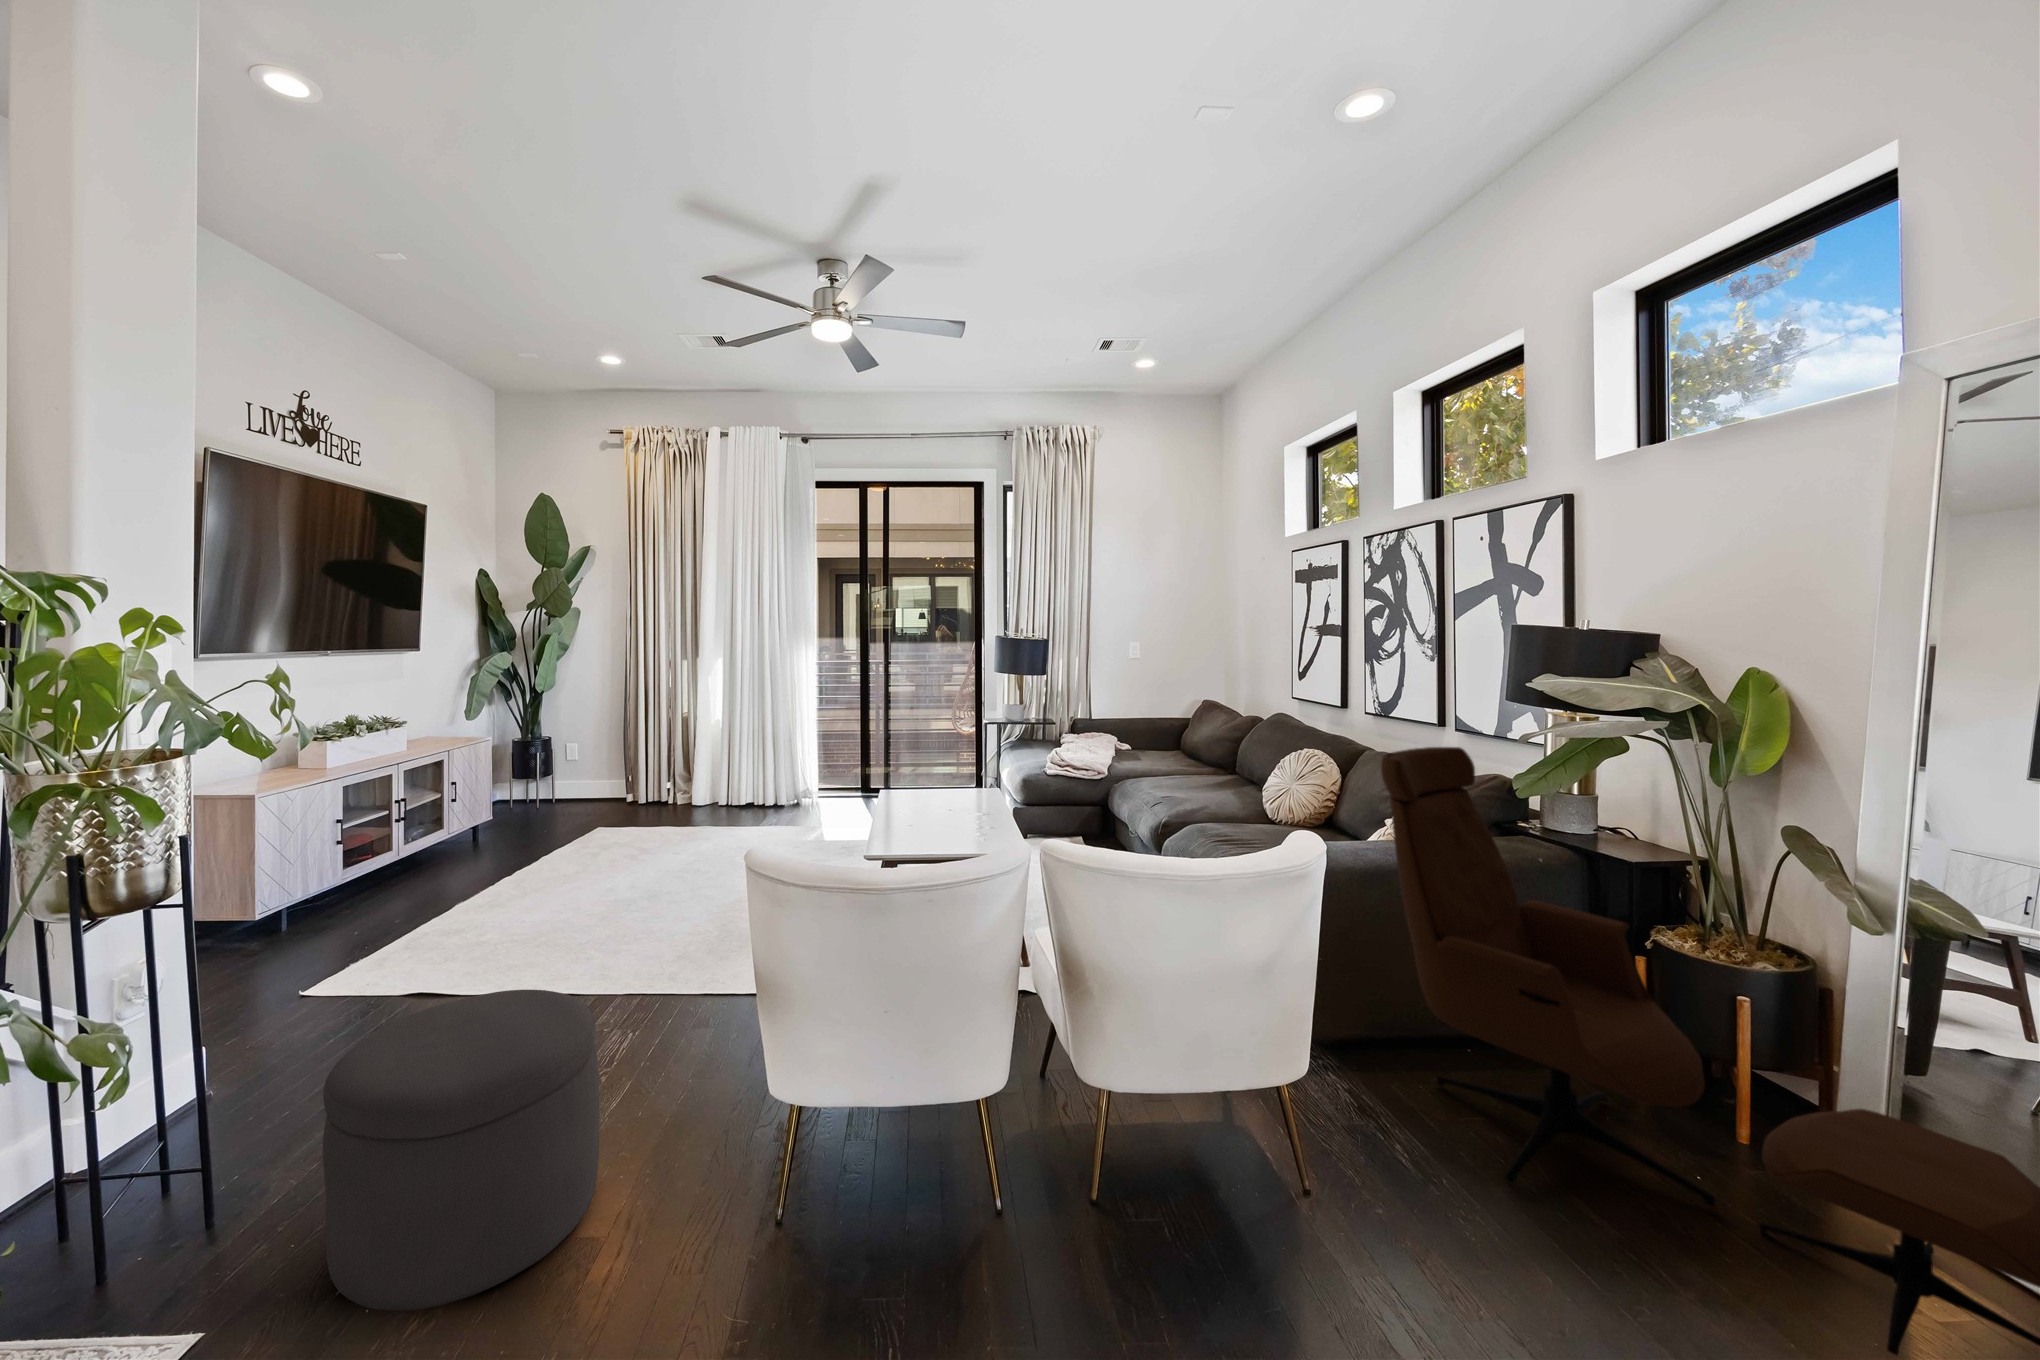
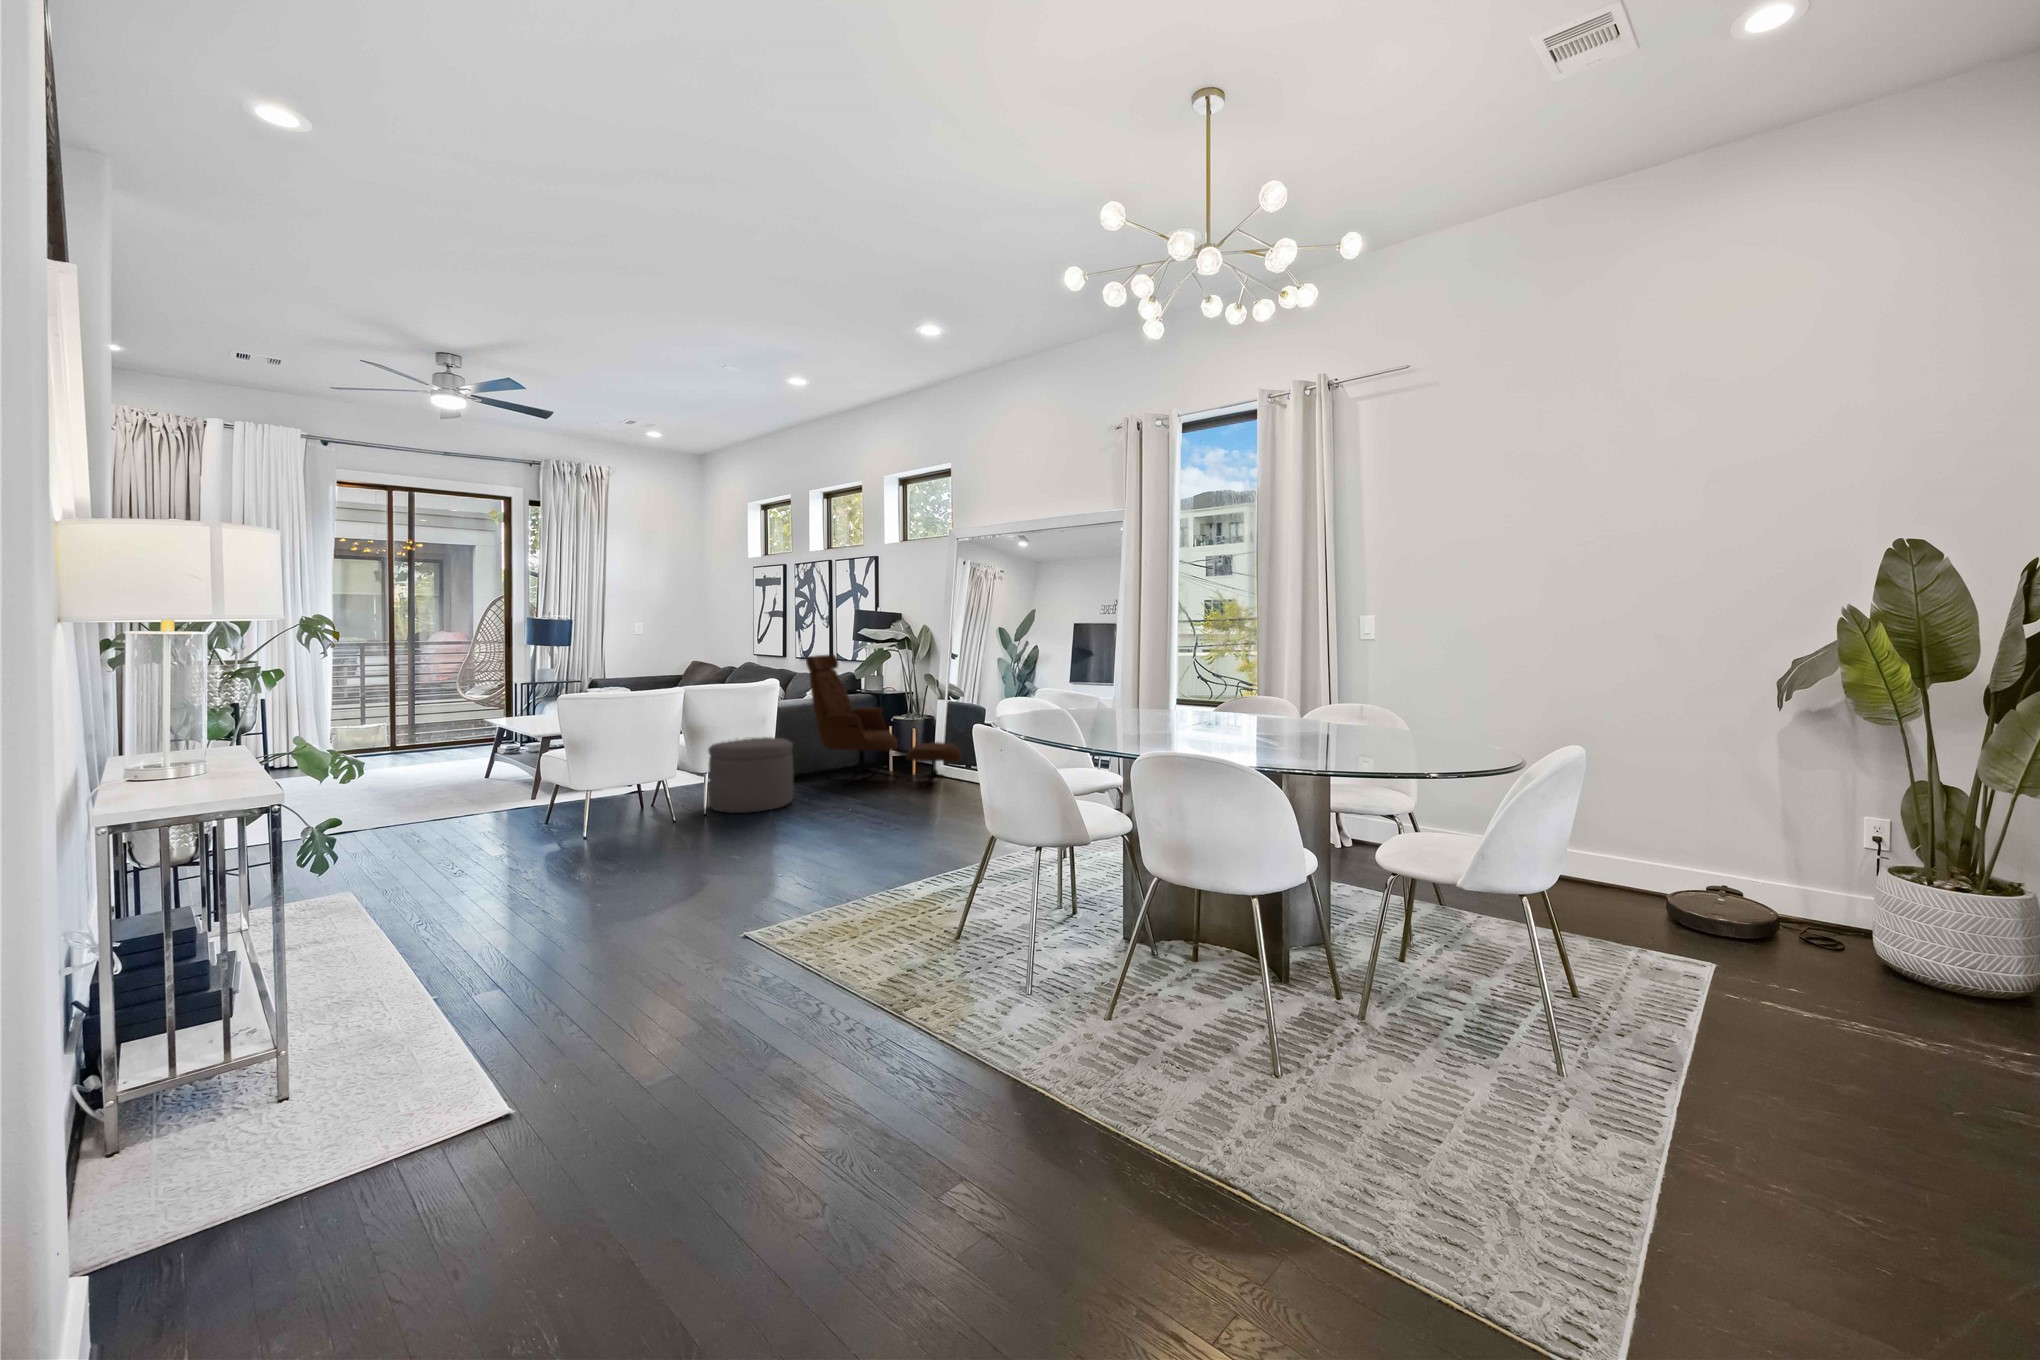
ottoman: present [323,990,599,1311] -> present [708,737,793,813]

